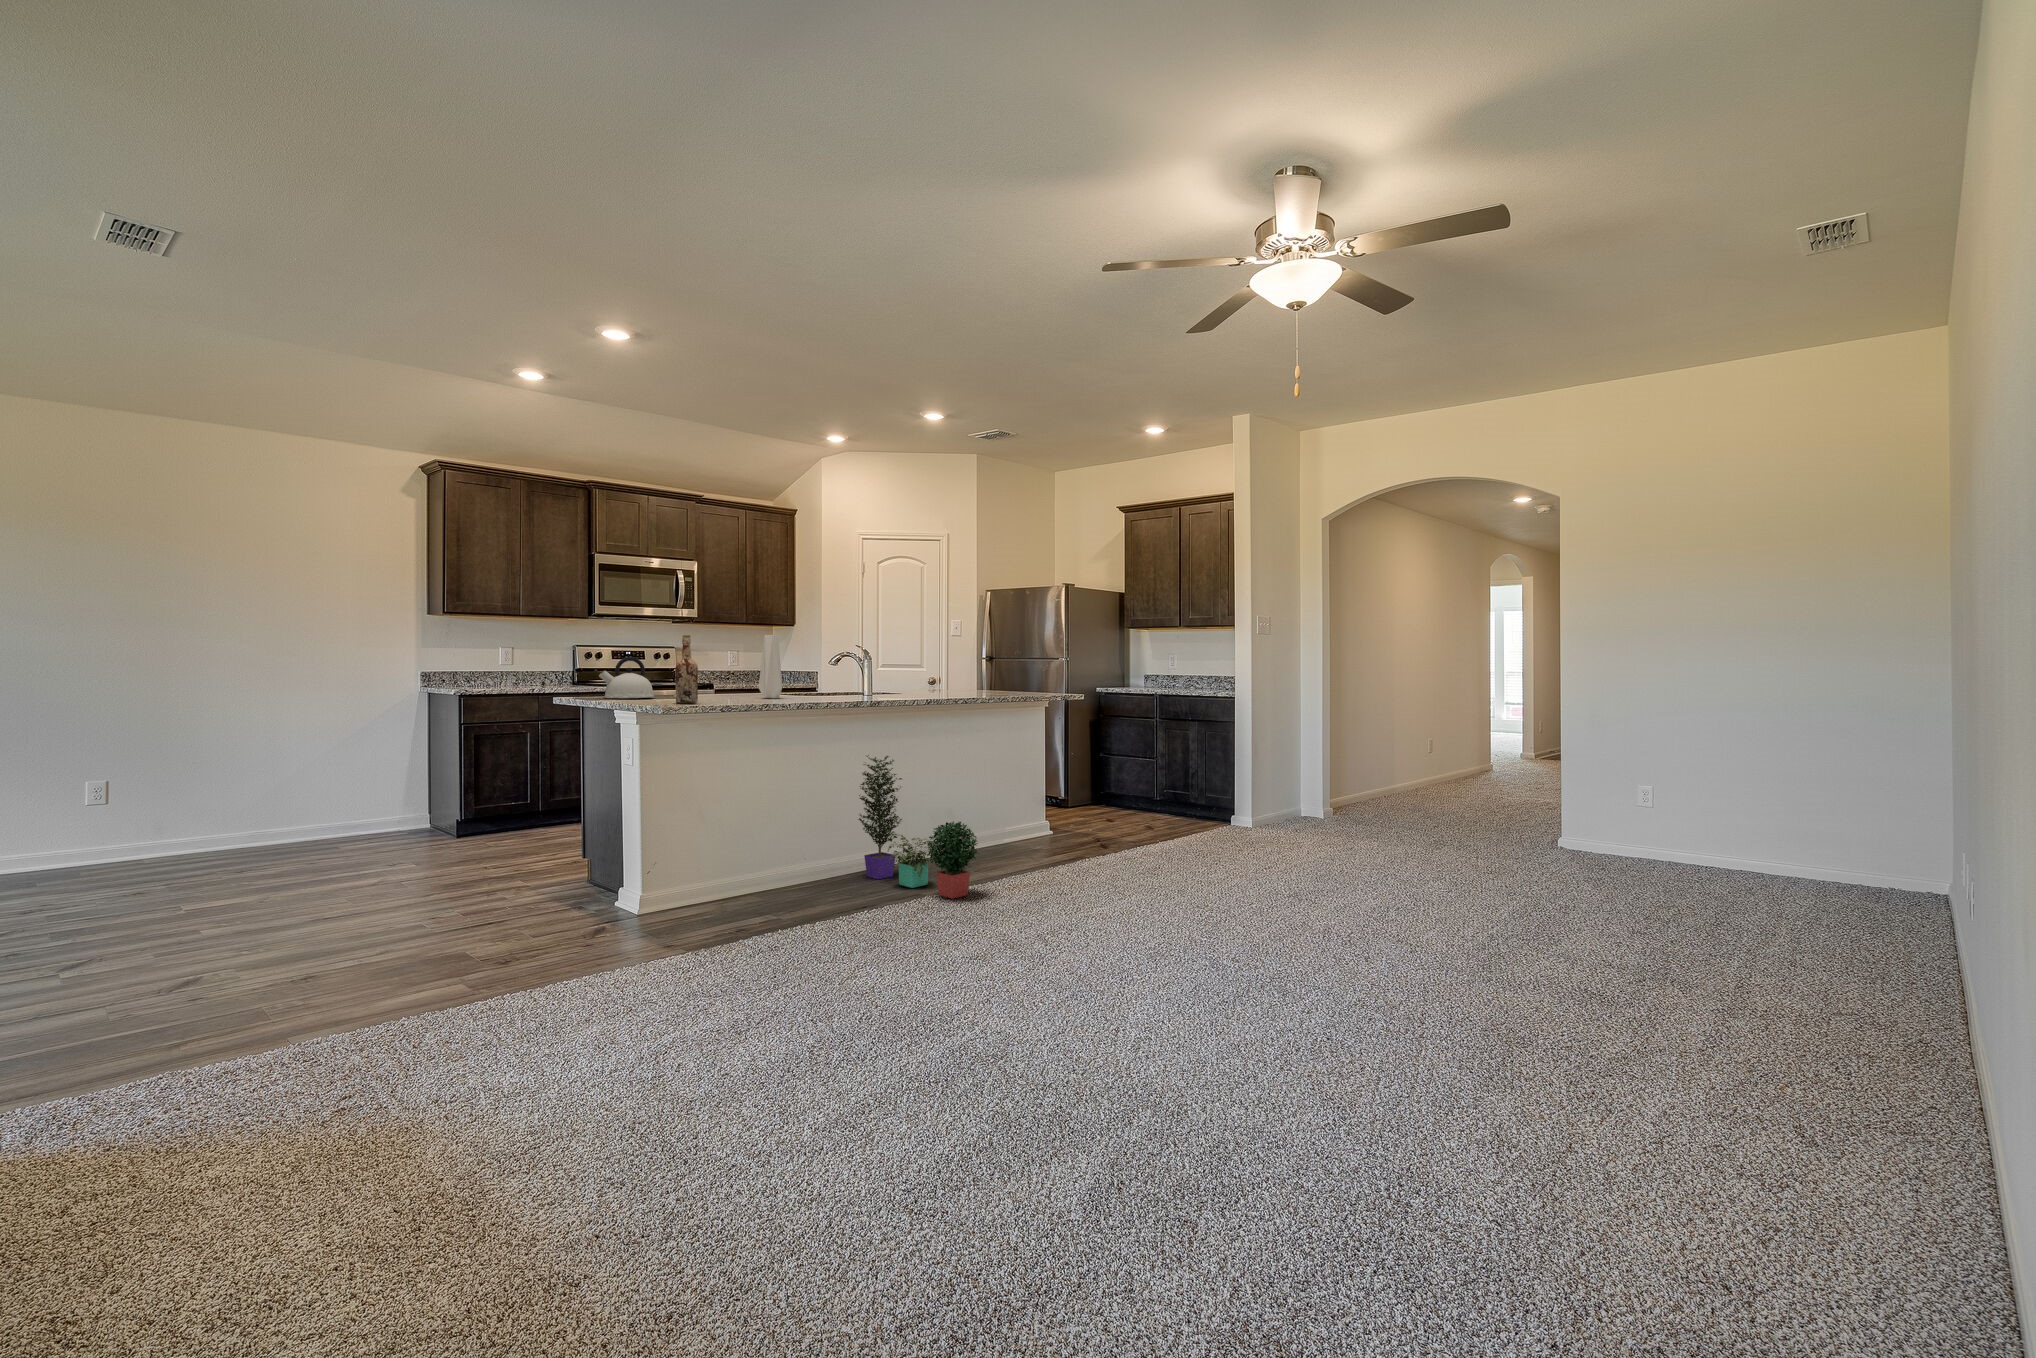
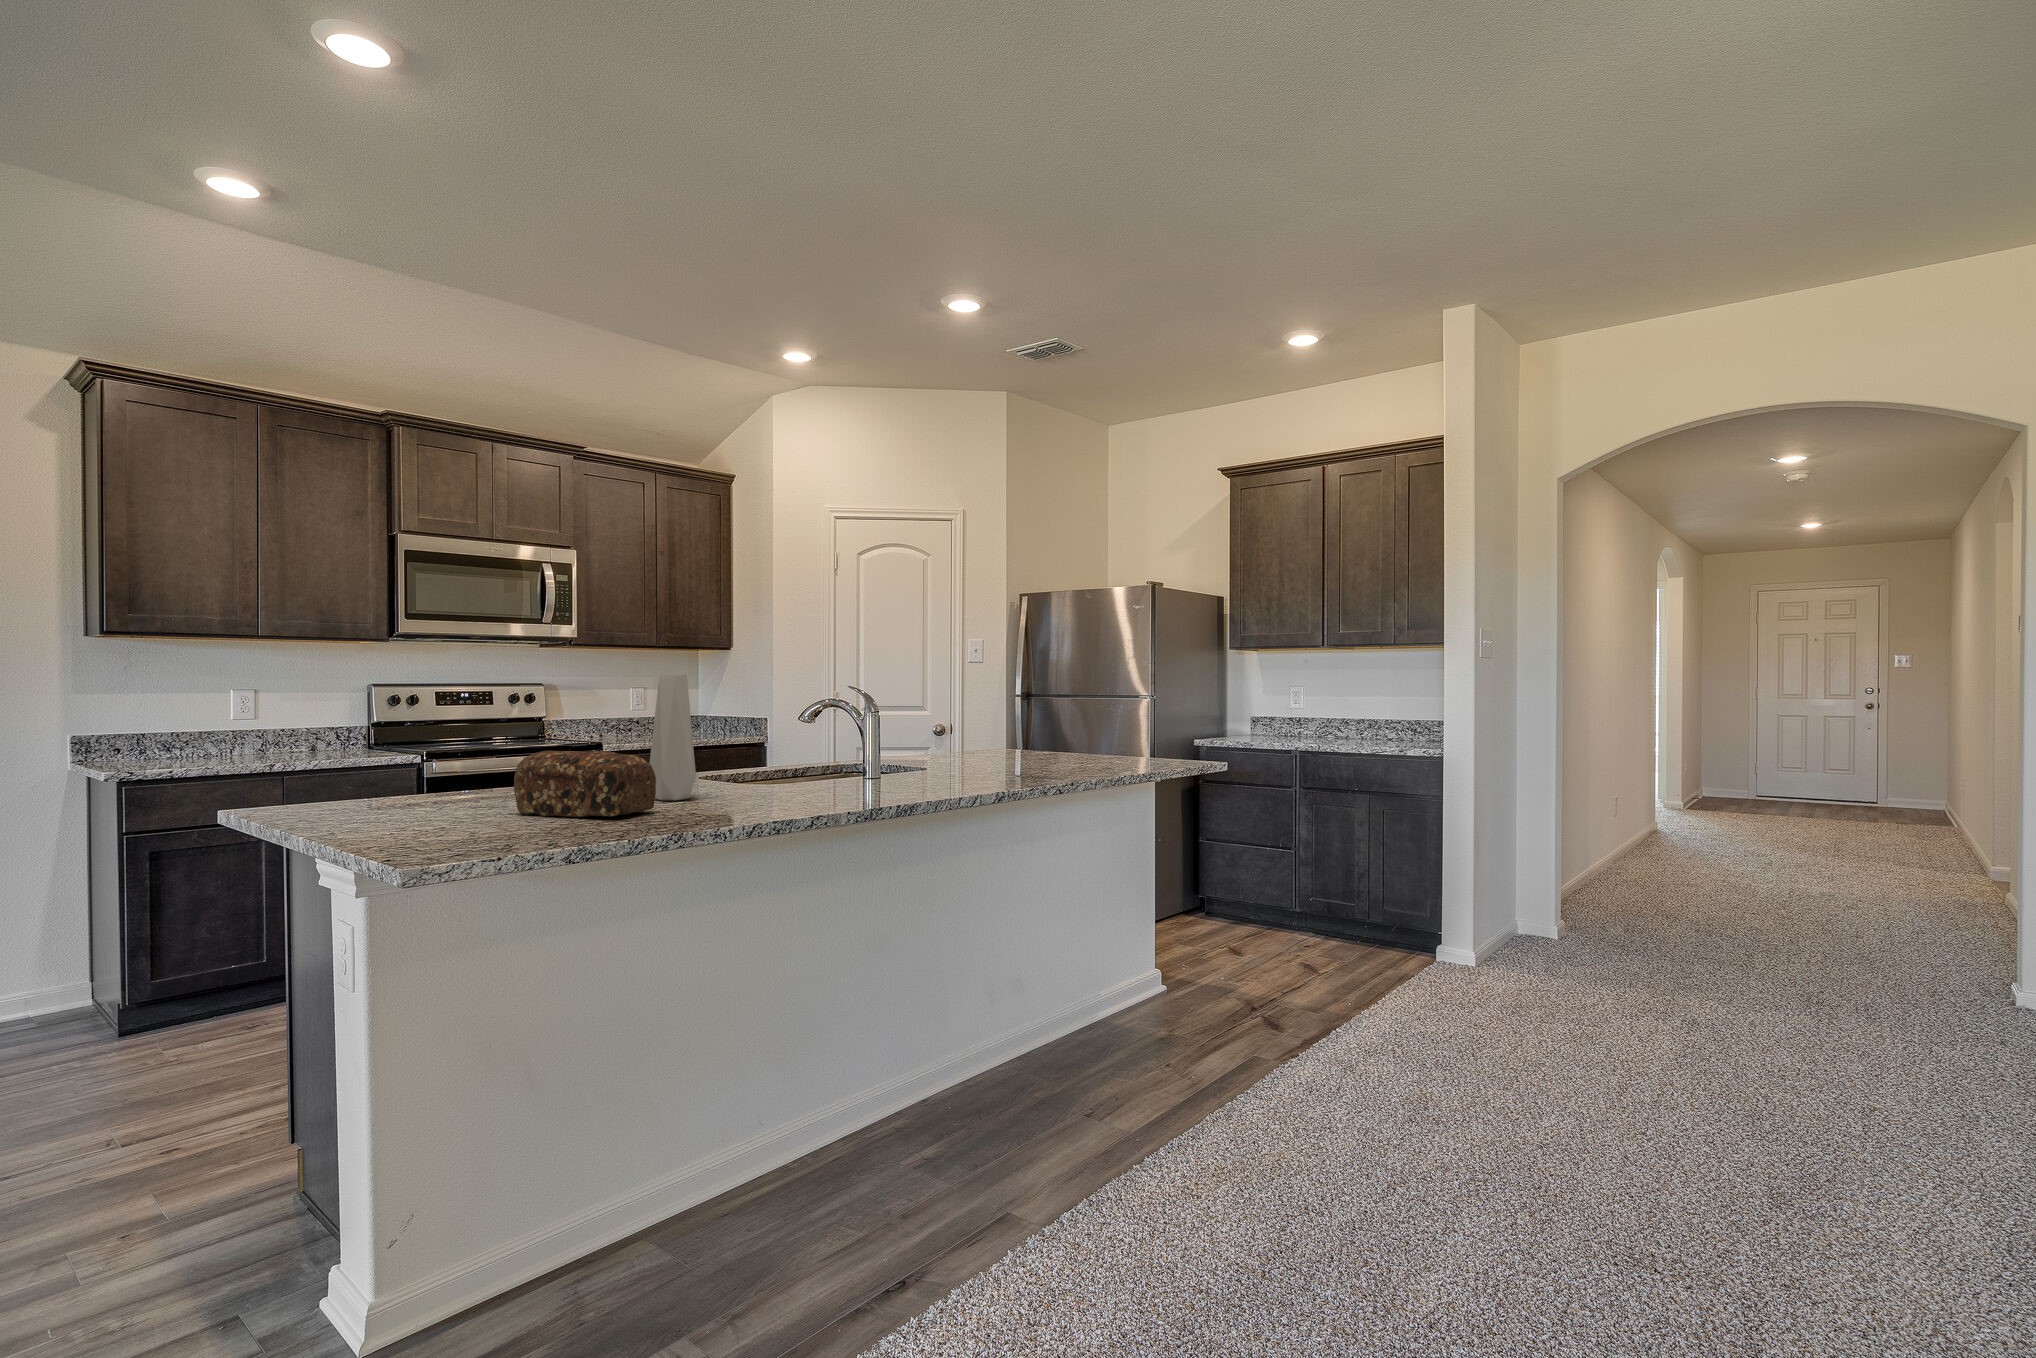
wine bottle: present [675,635,698,704] -> none [429,686,484,847]
kettle: present [599,657,654,698] -> none [283,727,417,821]
bread loaf: none [700,670,765,700] -> present [514,751,656,817]
potted plant: present [859,755,979,899] -> none [848,920,1130,1279]

